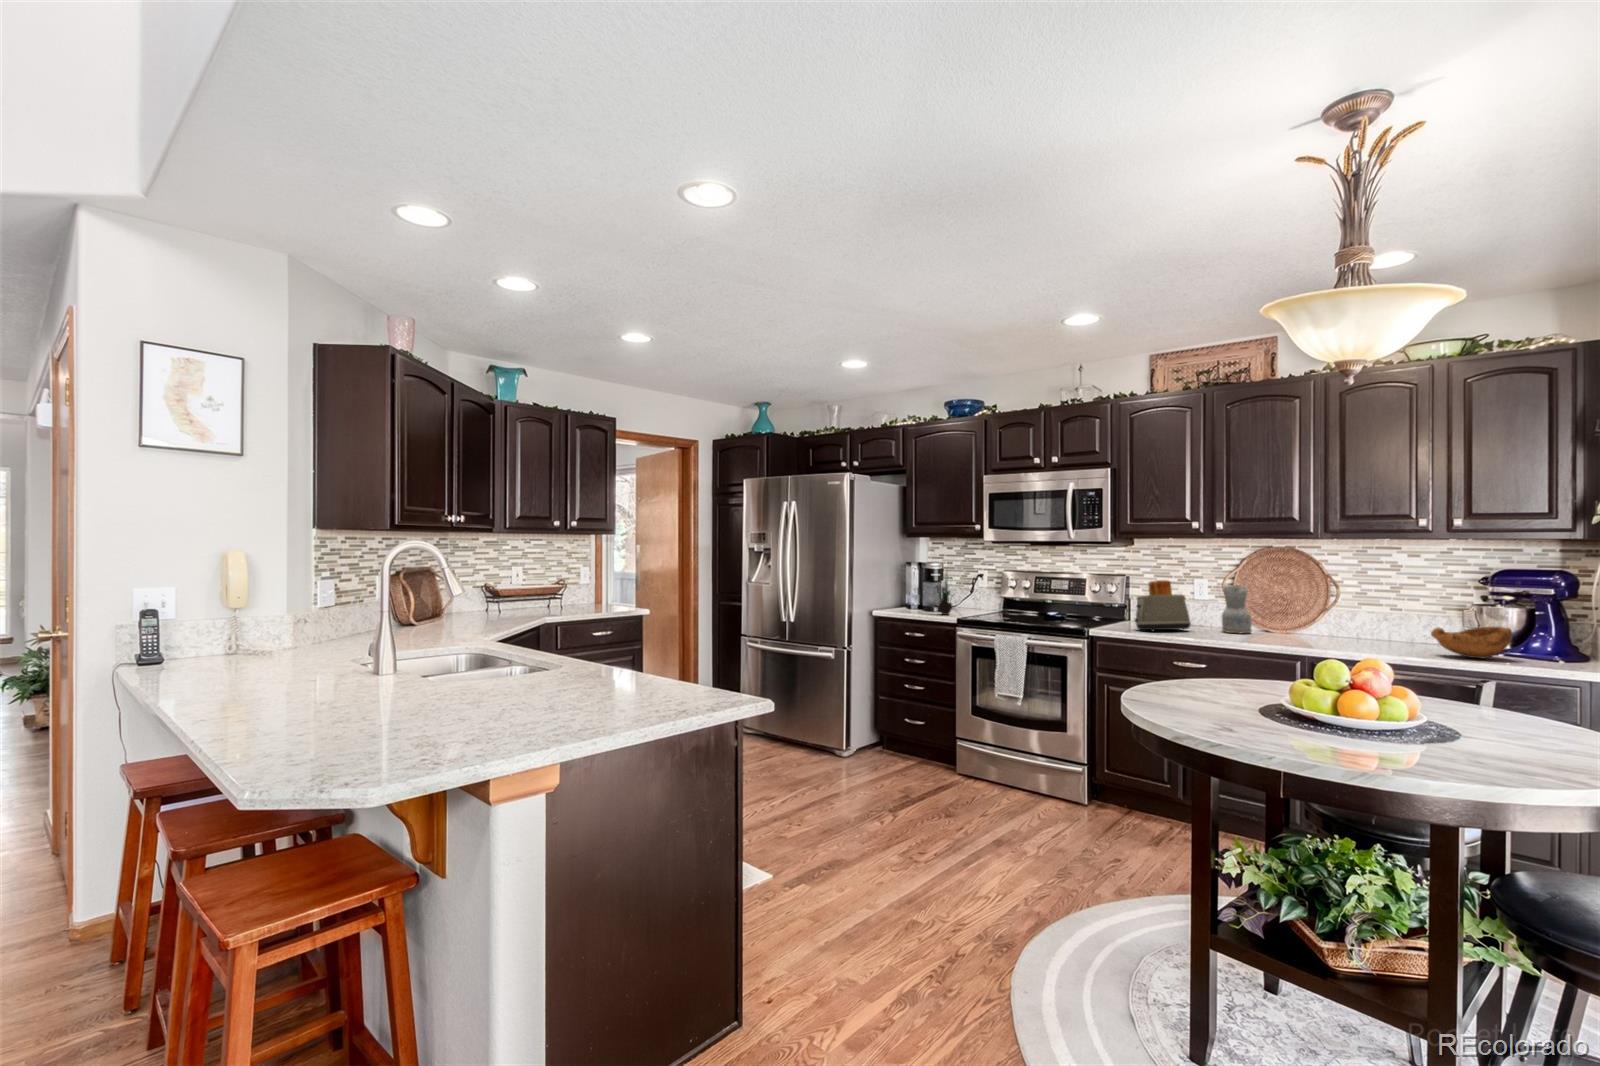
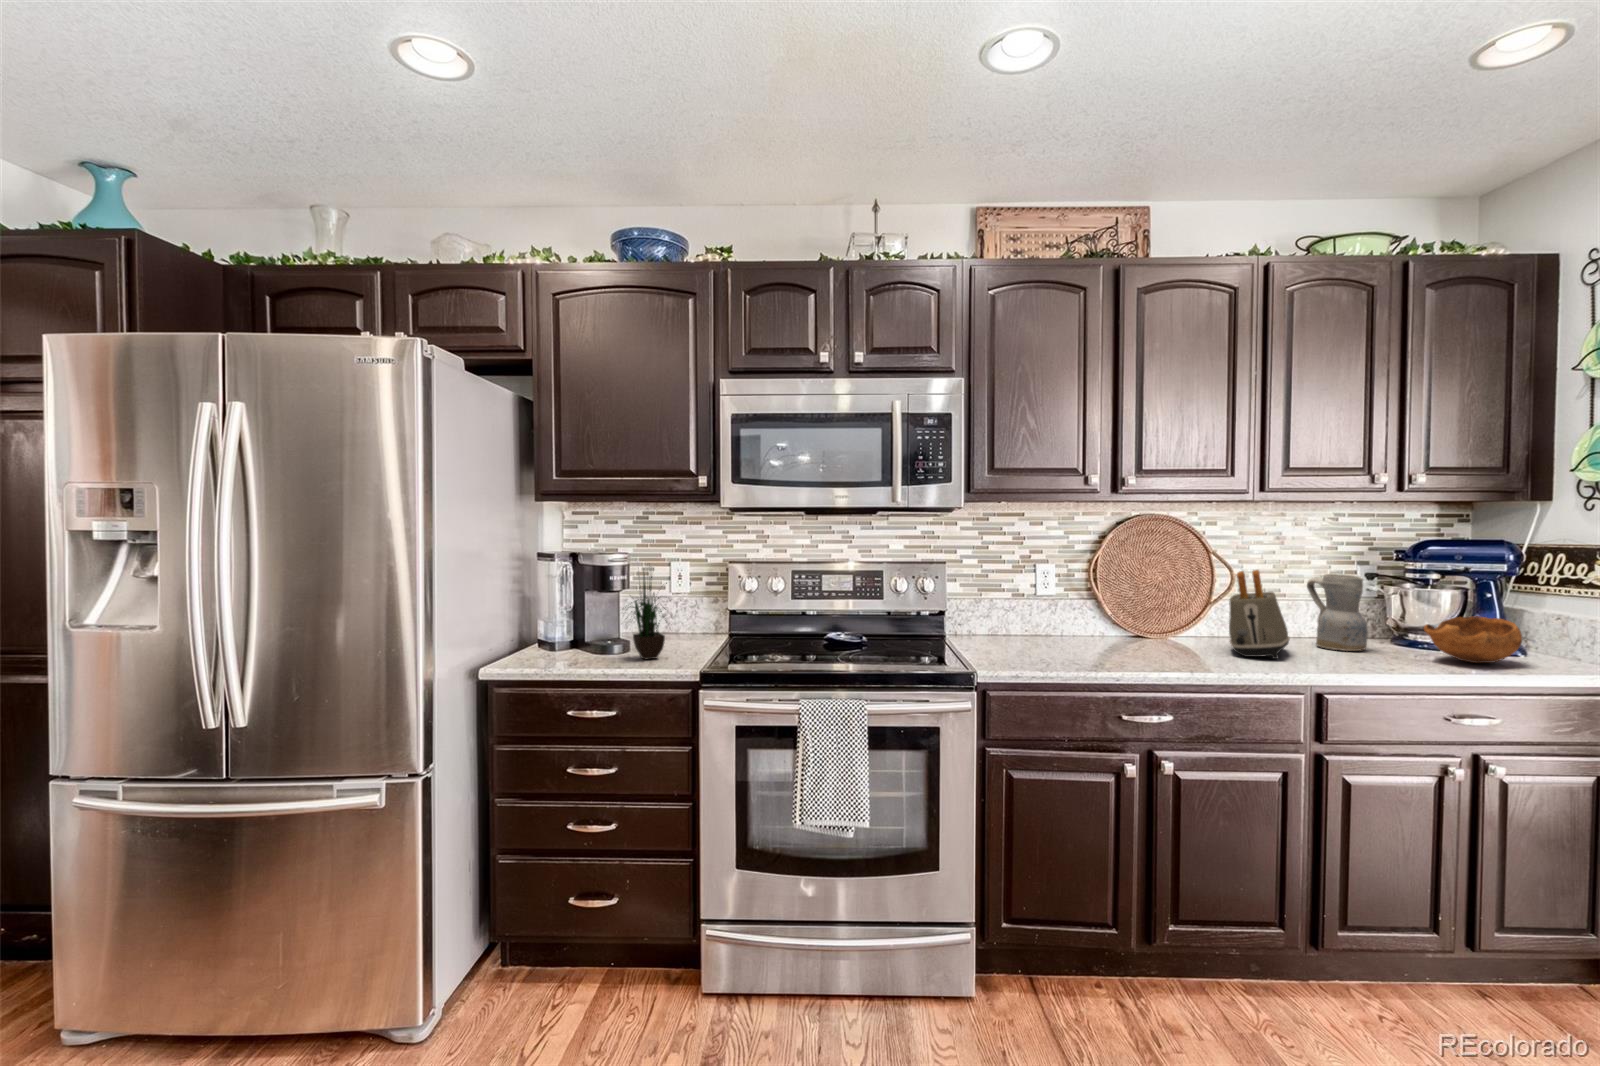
toaster: present [1135,580,1191,632] -> present [1229,570,1290,659]
ceramic pitcher: present [1222,585,1252,633] -> present [1307,574,1368,651]

